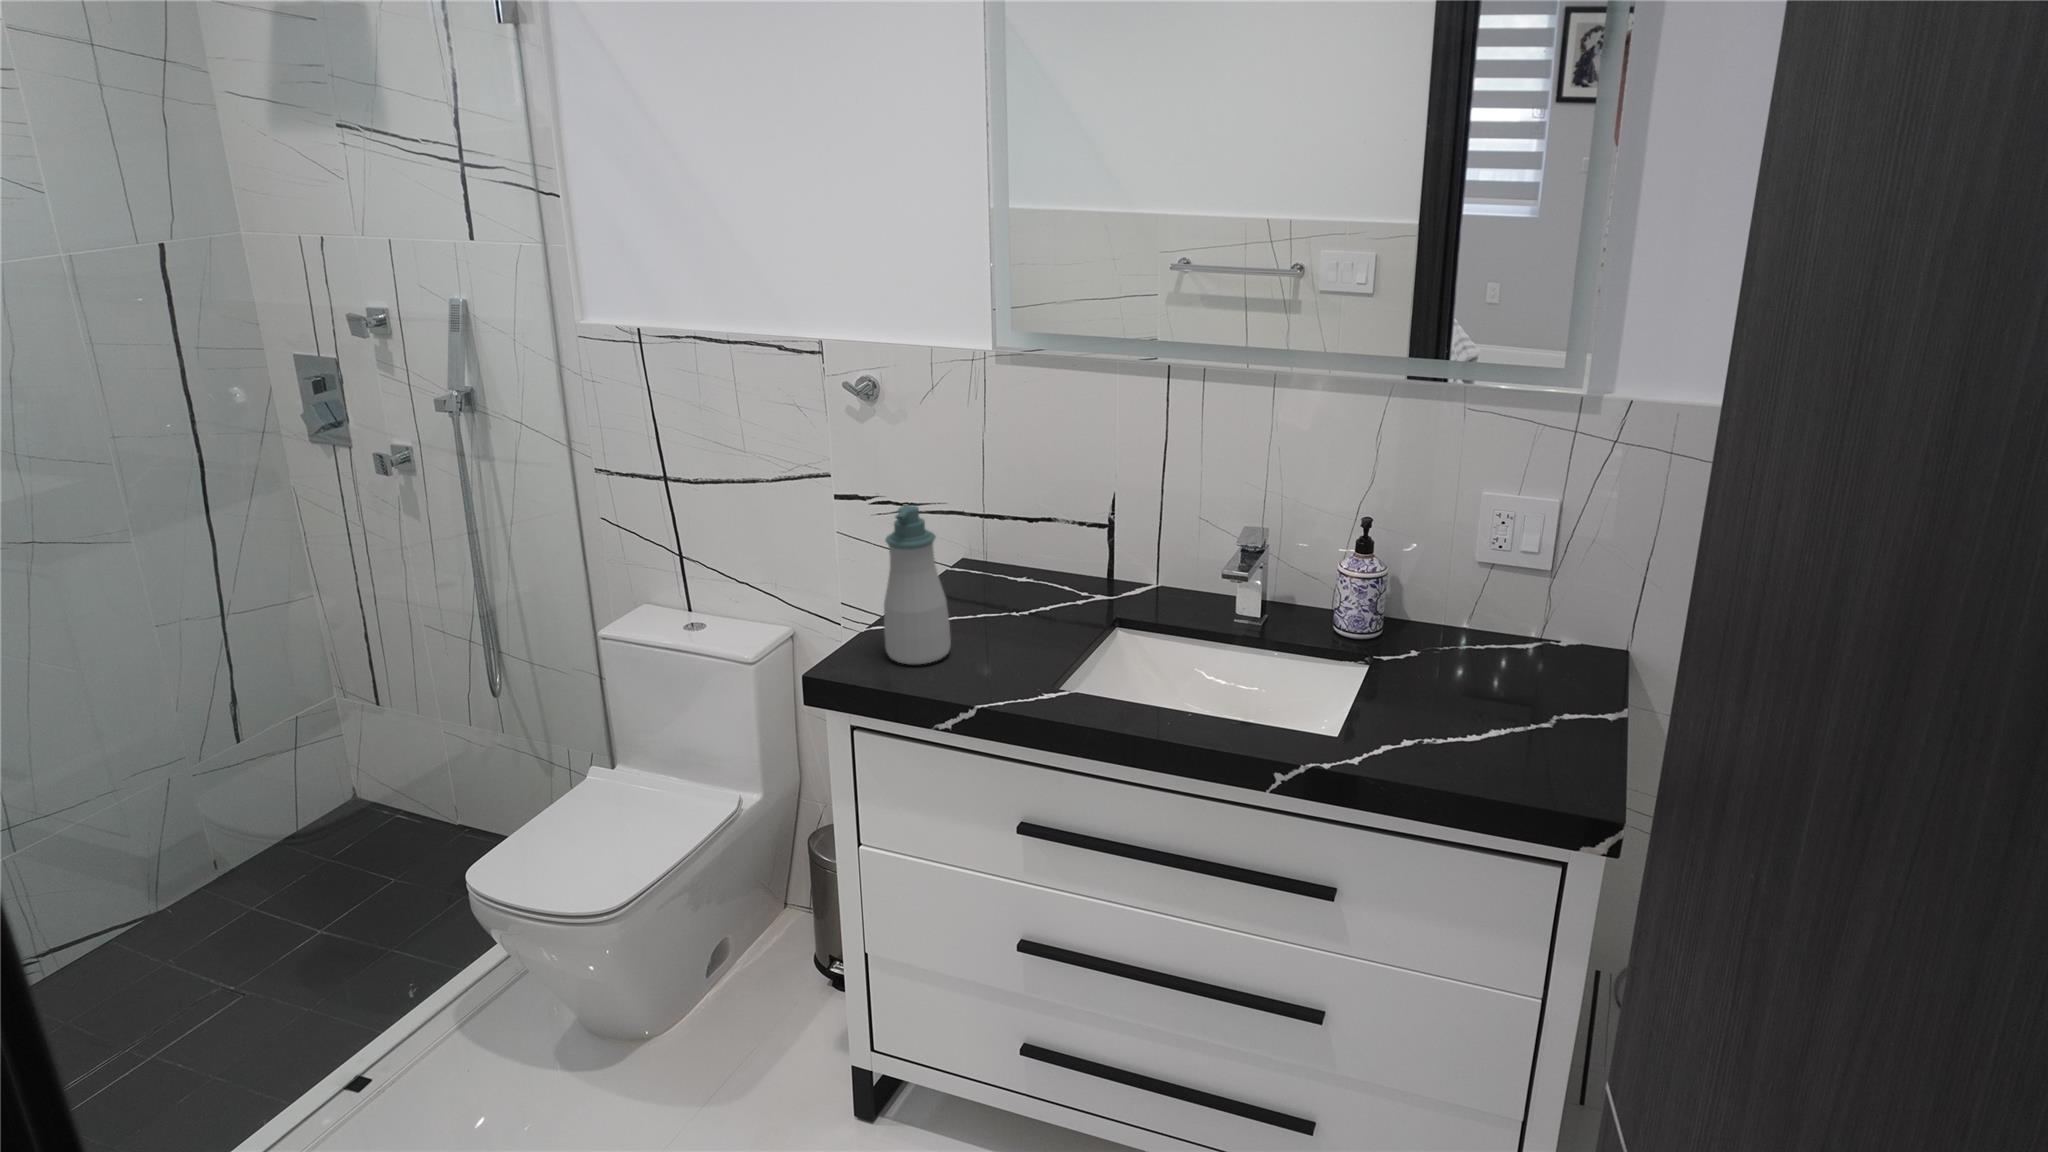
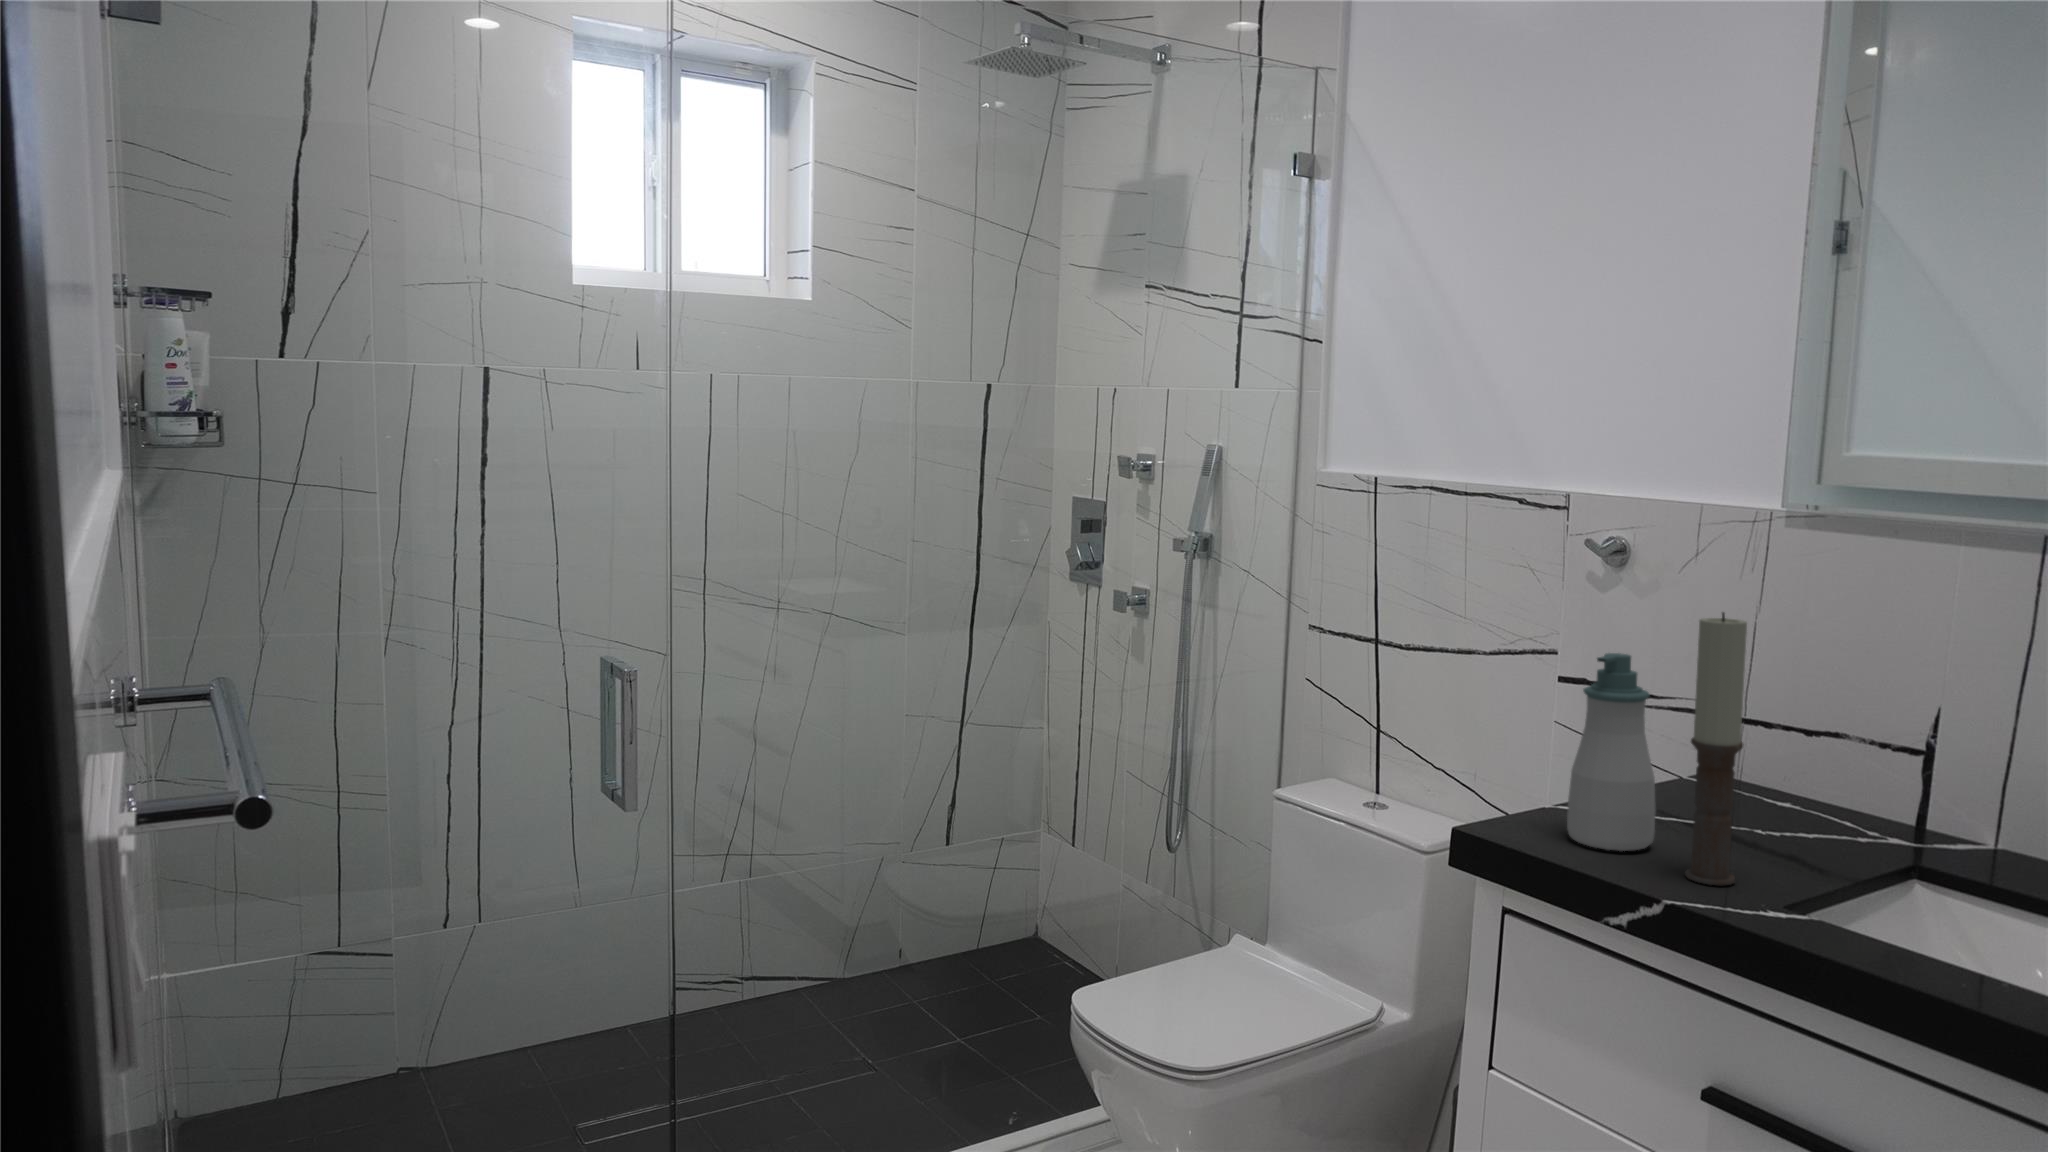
candle: none [973,473,1017,680] -> present [1685,612,1747,885]

